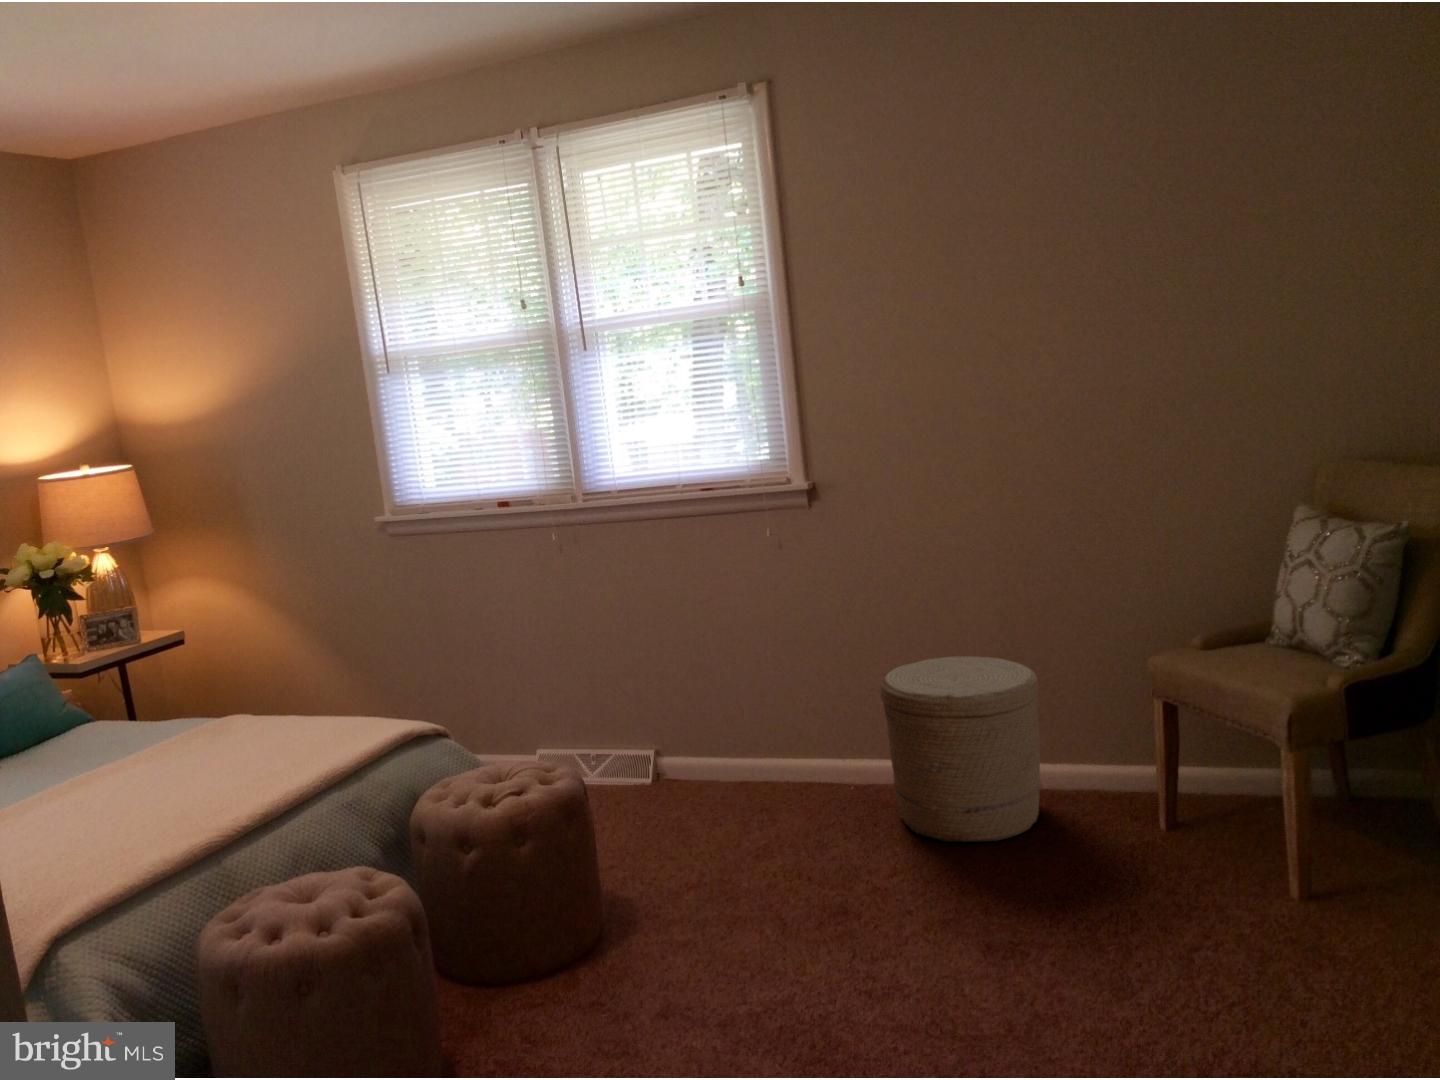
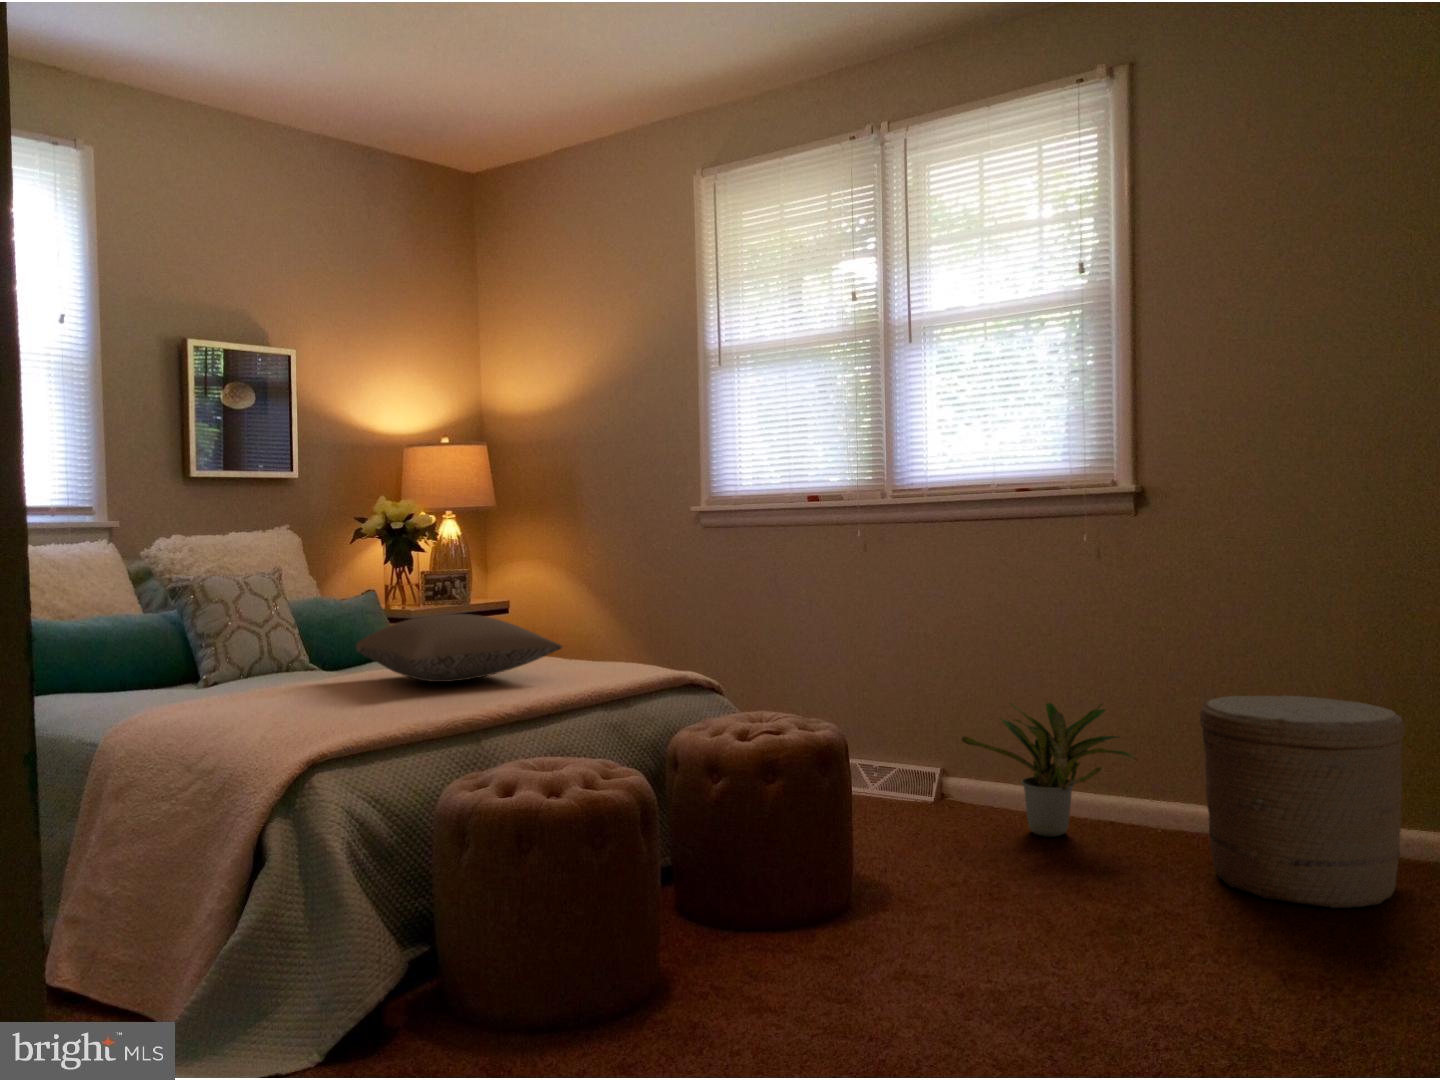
potted plant: none [676,682,830,803] -> present [962,703,1135,837]
pillow: none [37,703,281,791] -> present [356,614,562,682]

